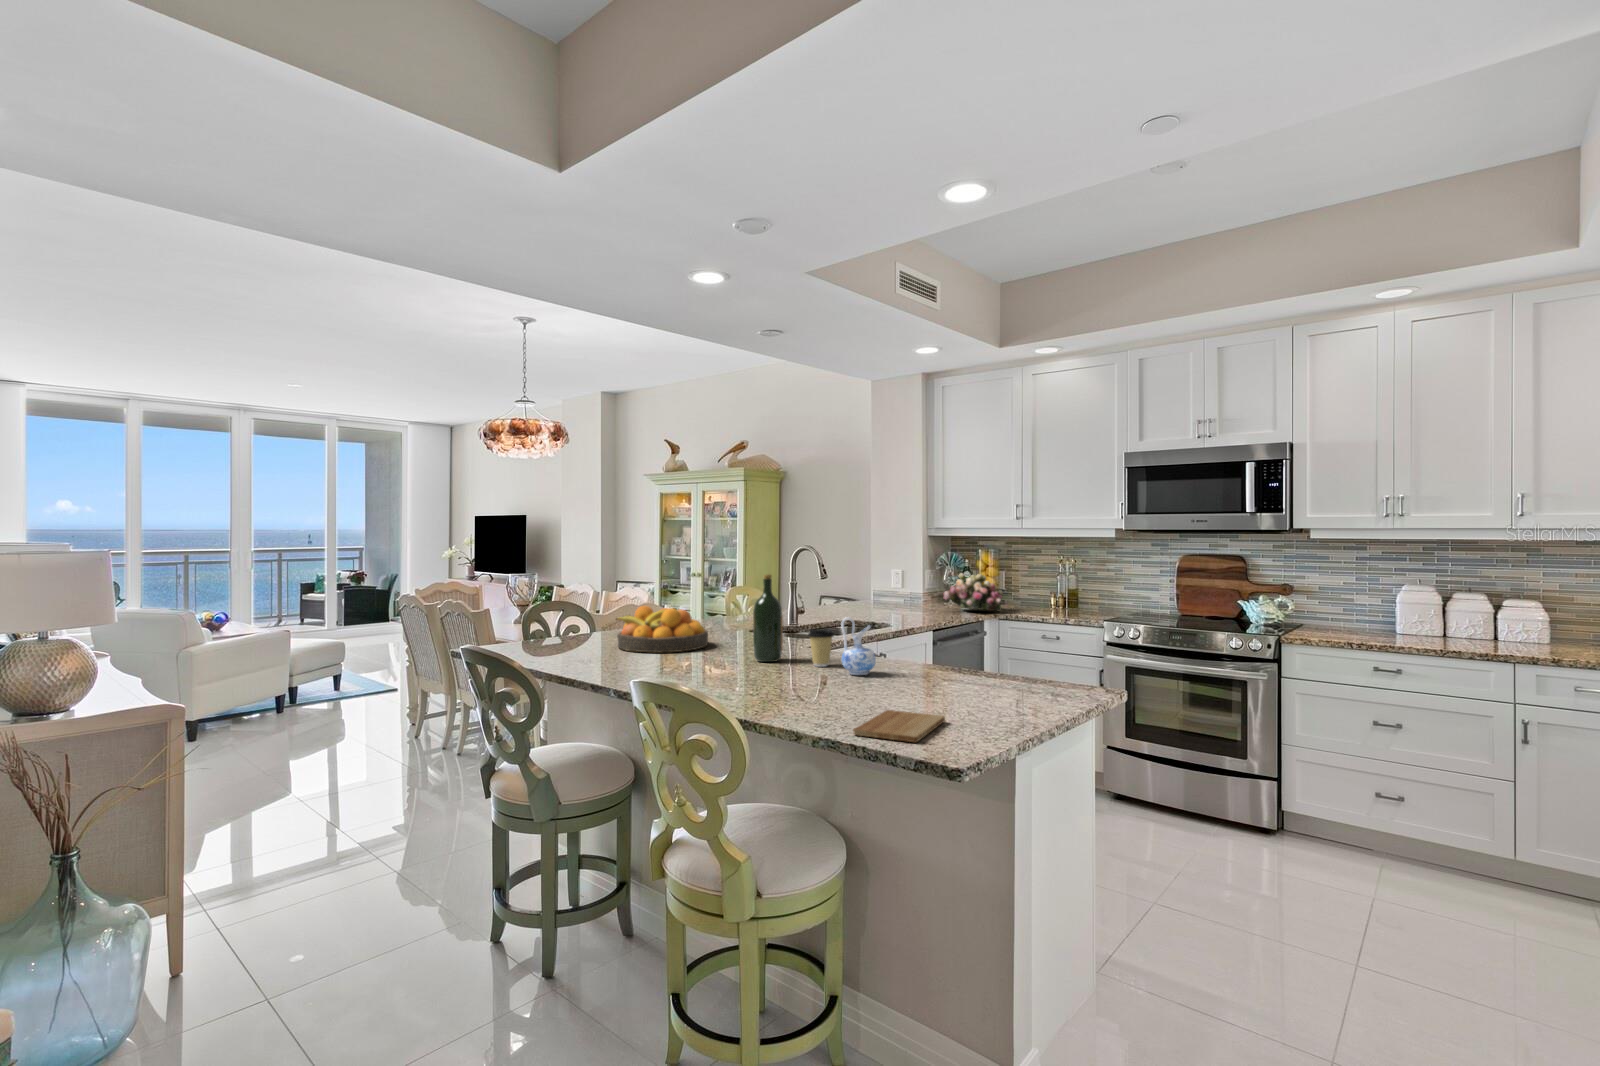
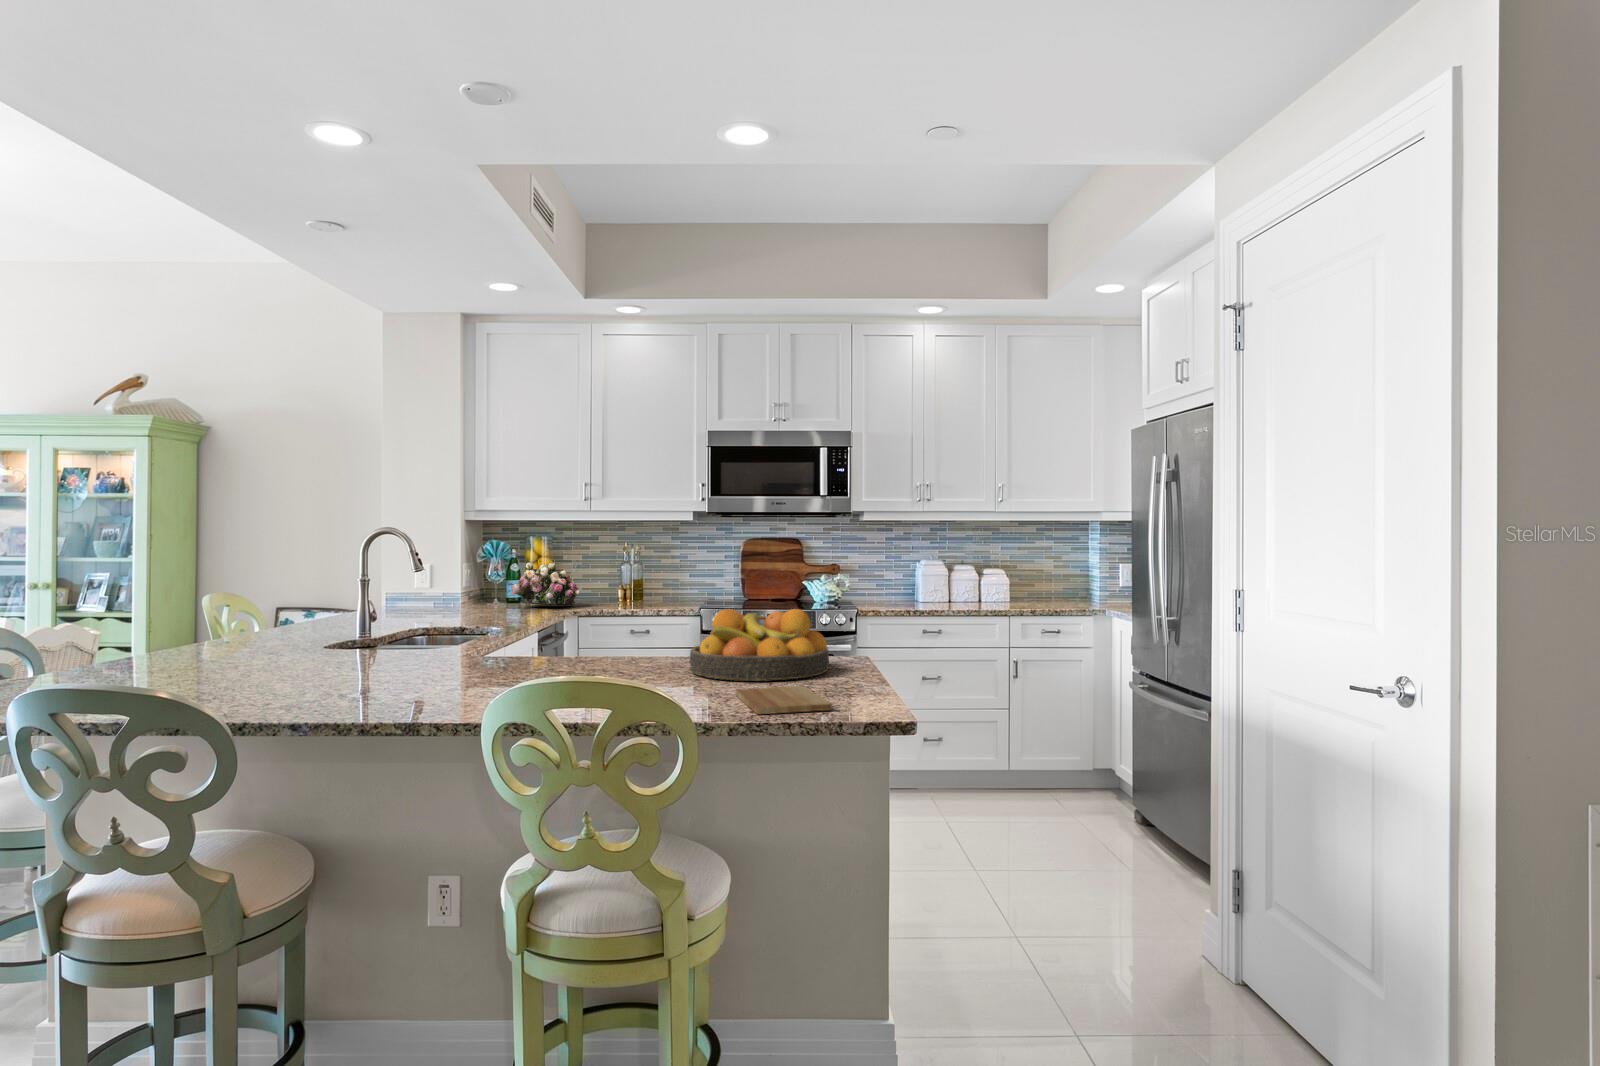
wine bottle: present [753,574,783,662] -> none [418,550,462,670]
fruit bowl: present [616,606,708,652] -> present [689,609,829,681]
ceramic pitcher: present [841,617,876,675] -> none [572,598,616,669]
coffee cup: present [808,629,834,667] -> none [508,619,544,667]

